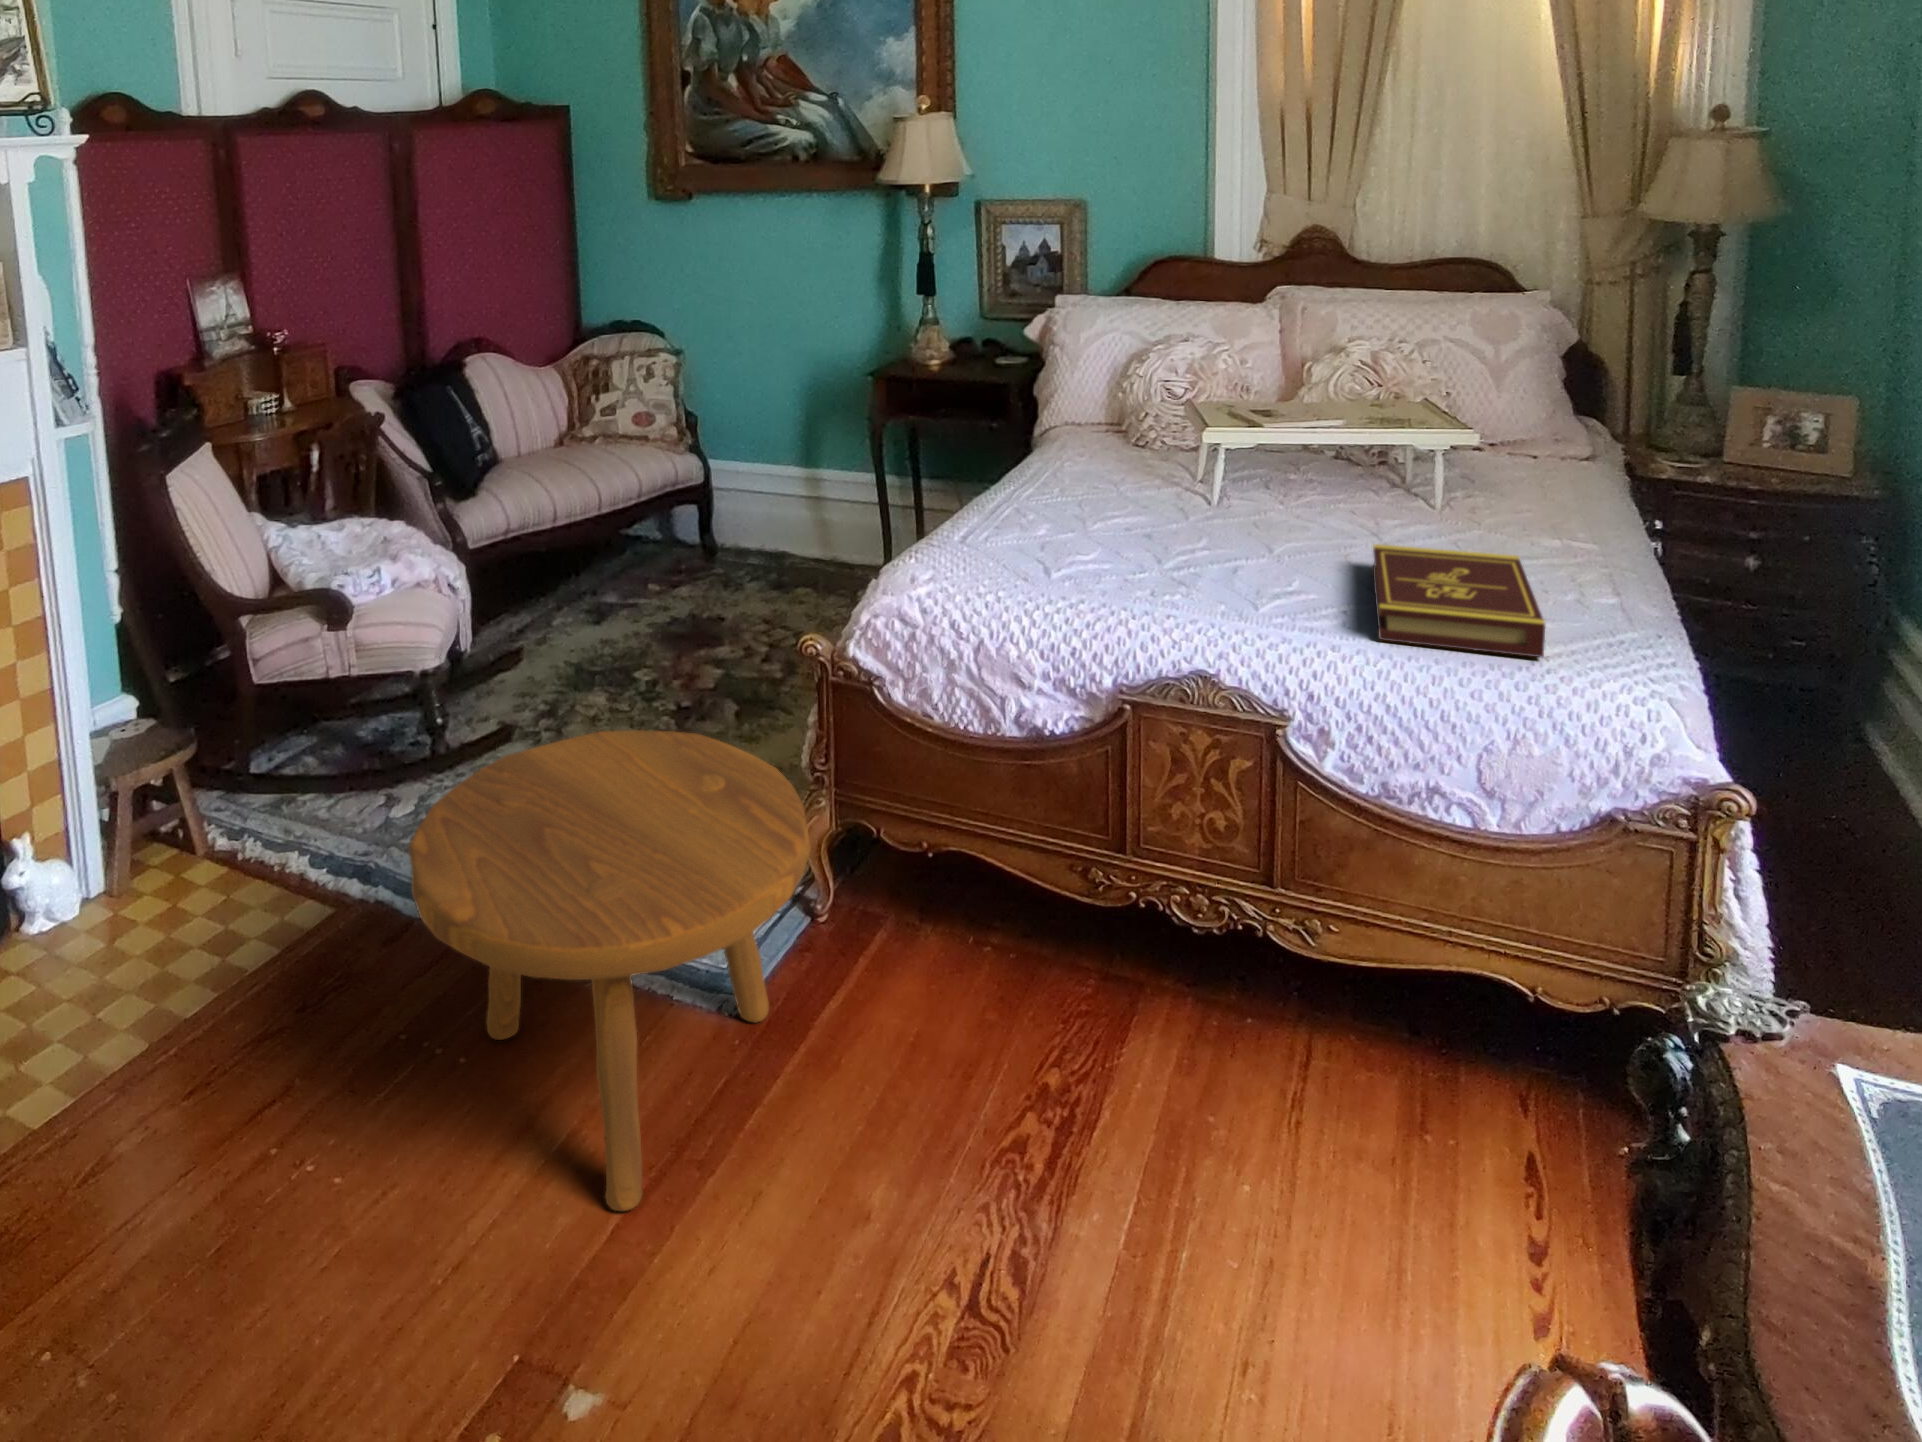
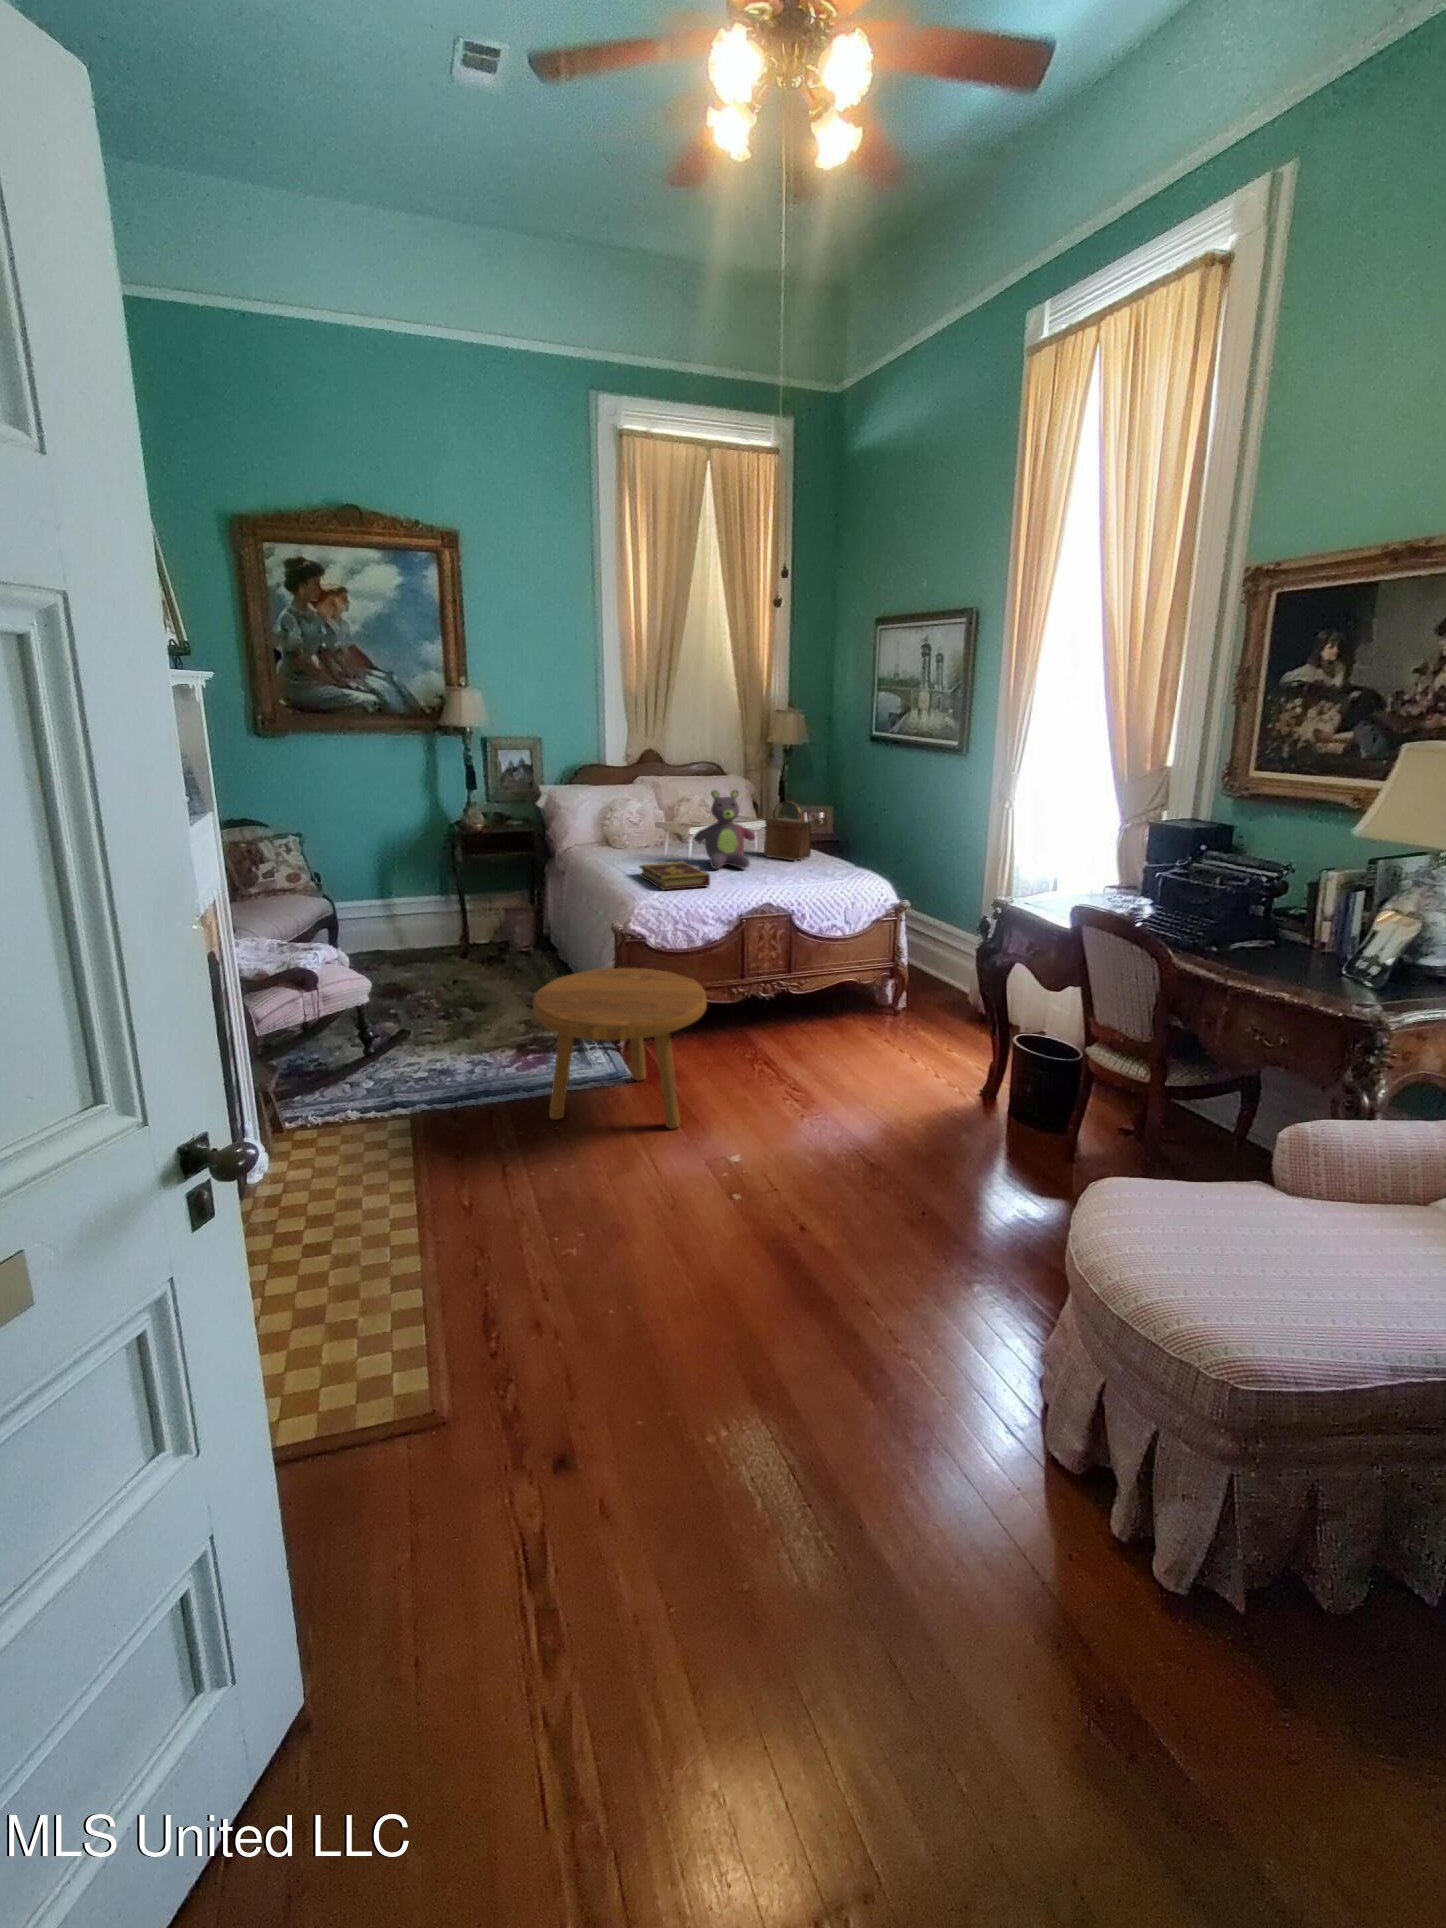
stuffed bear: none [1180,344,1344,555] -> present [694,790,755,869]
handbag: none [1414,385,1549,557] -> present [764,801,811,861]
book: present [1373,544,1545,657] -> present [639,862,710,890]

